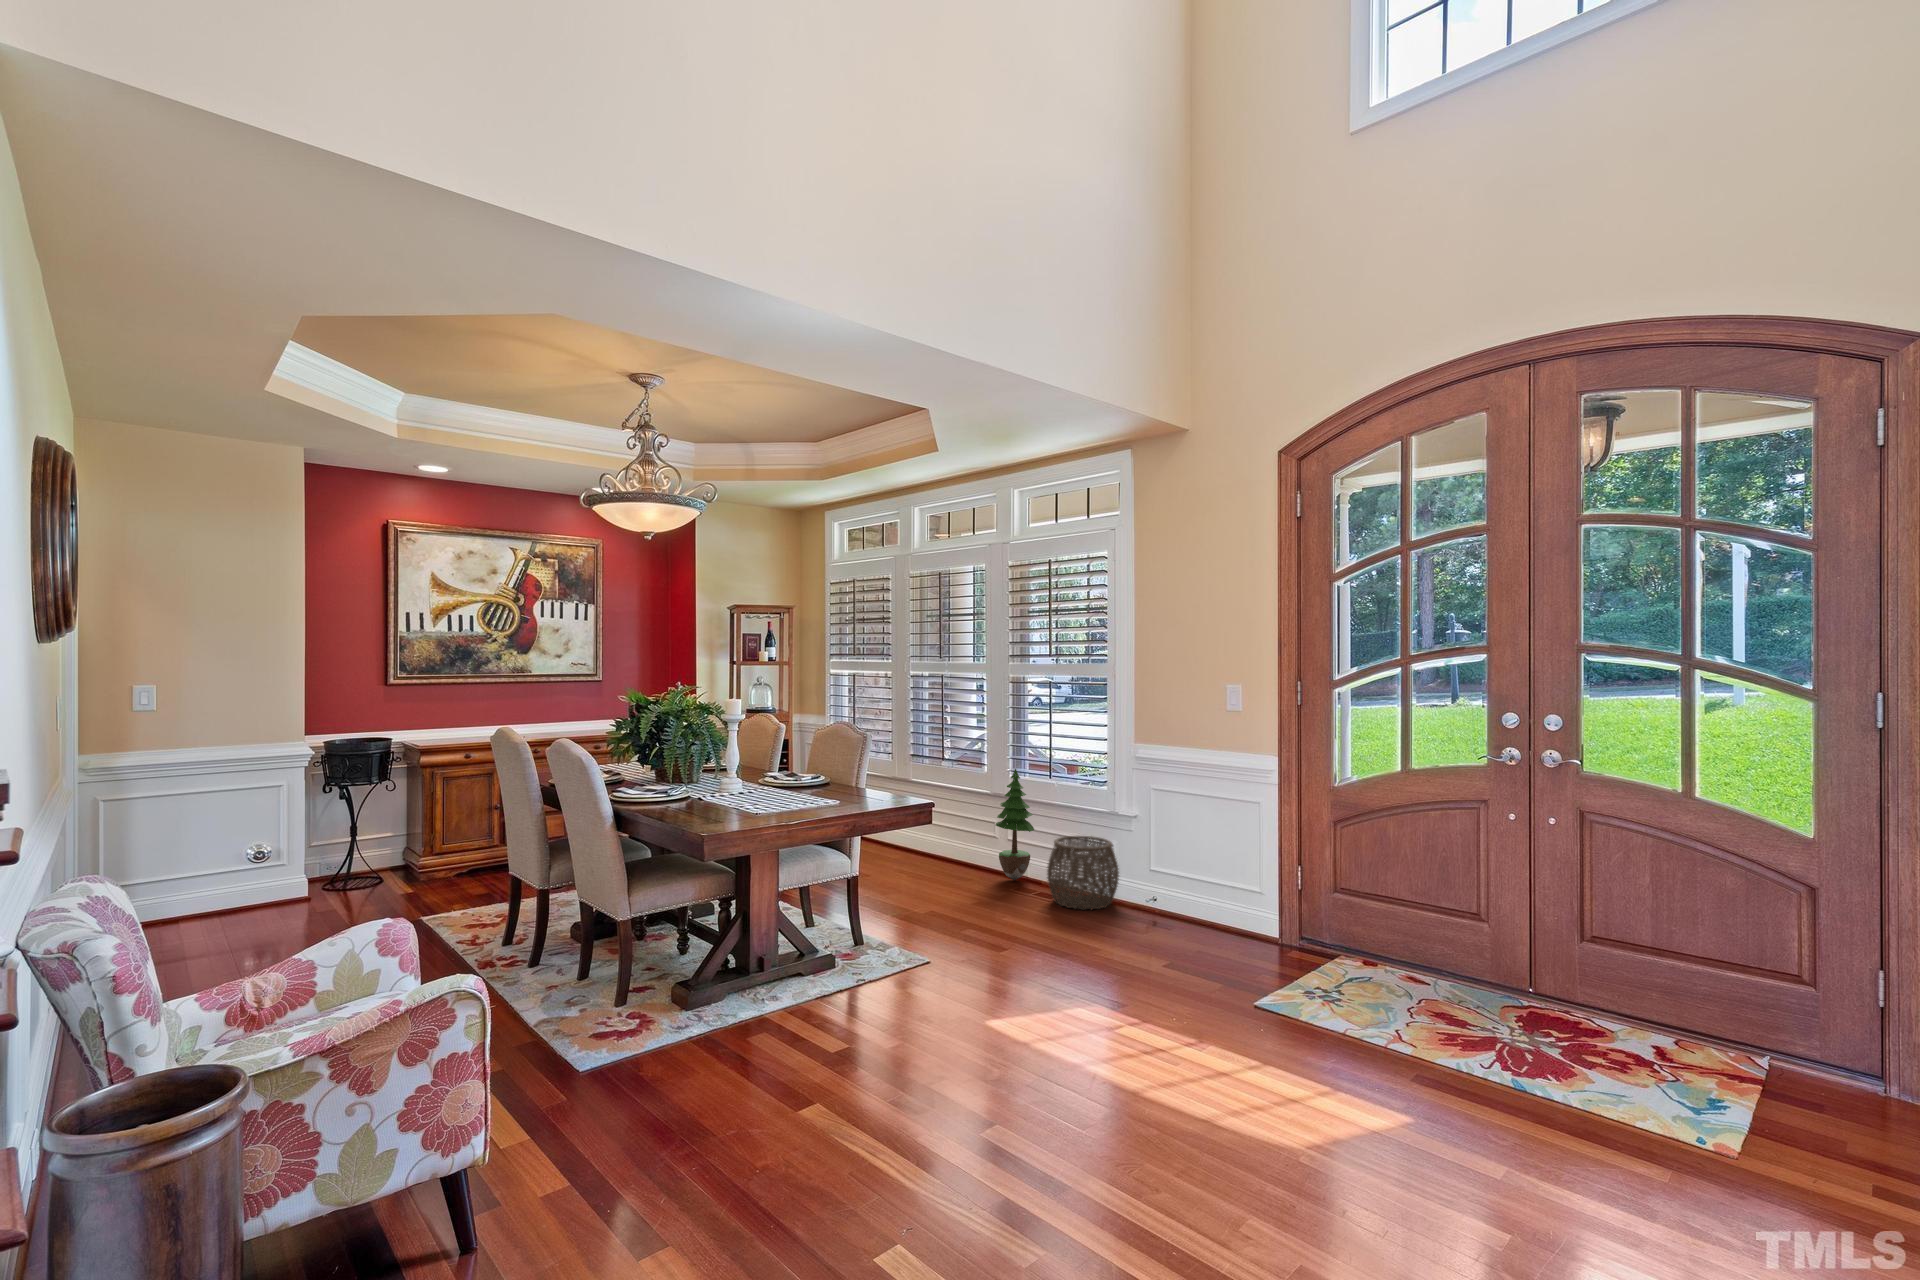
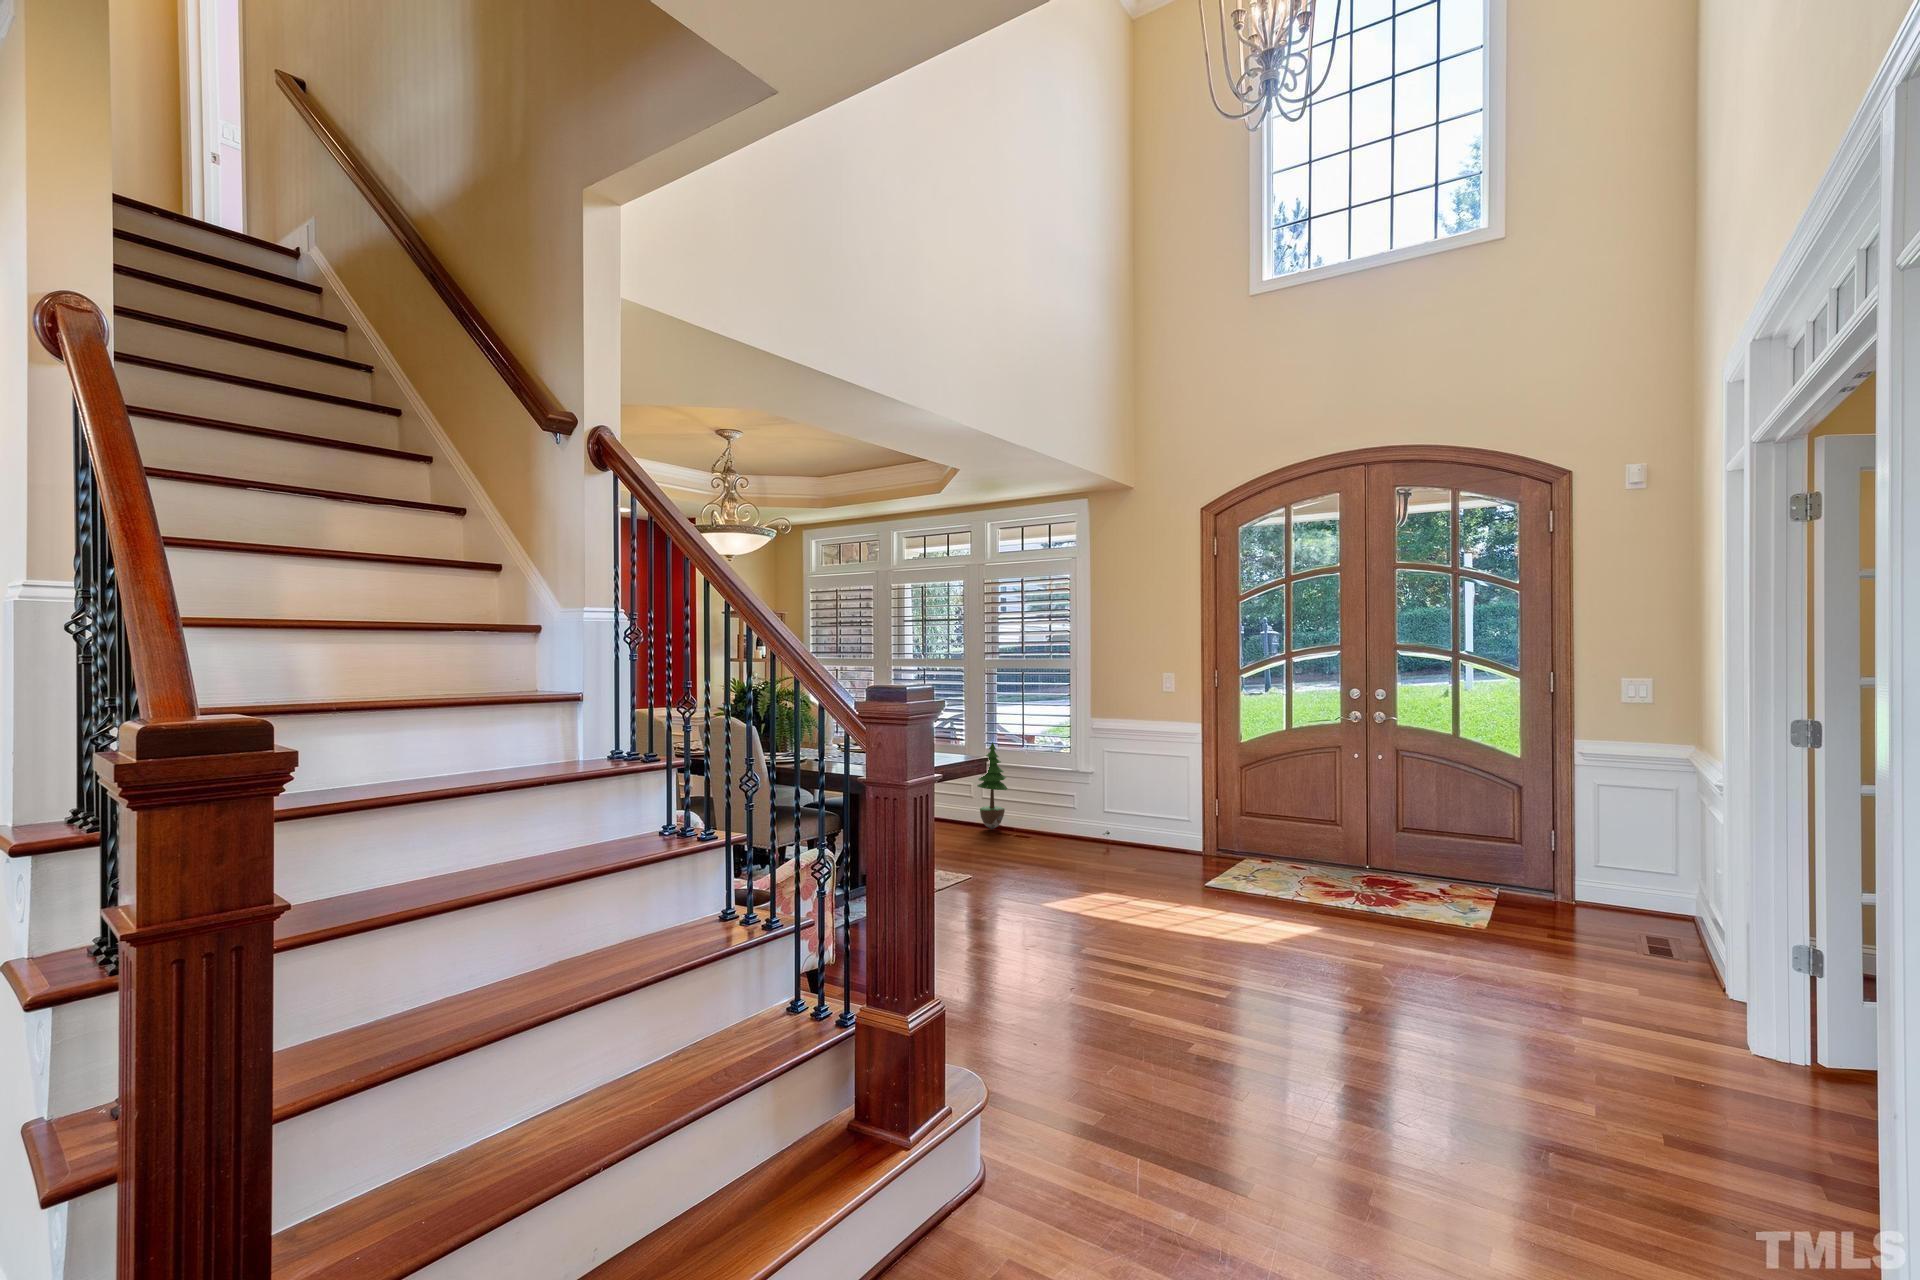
woven basket: present [1047,836,1119,909] -> none [1027,790,1082,844]

